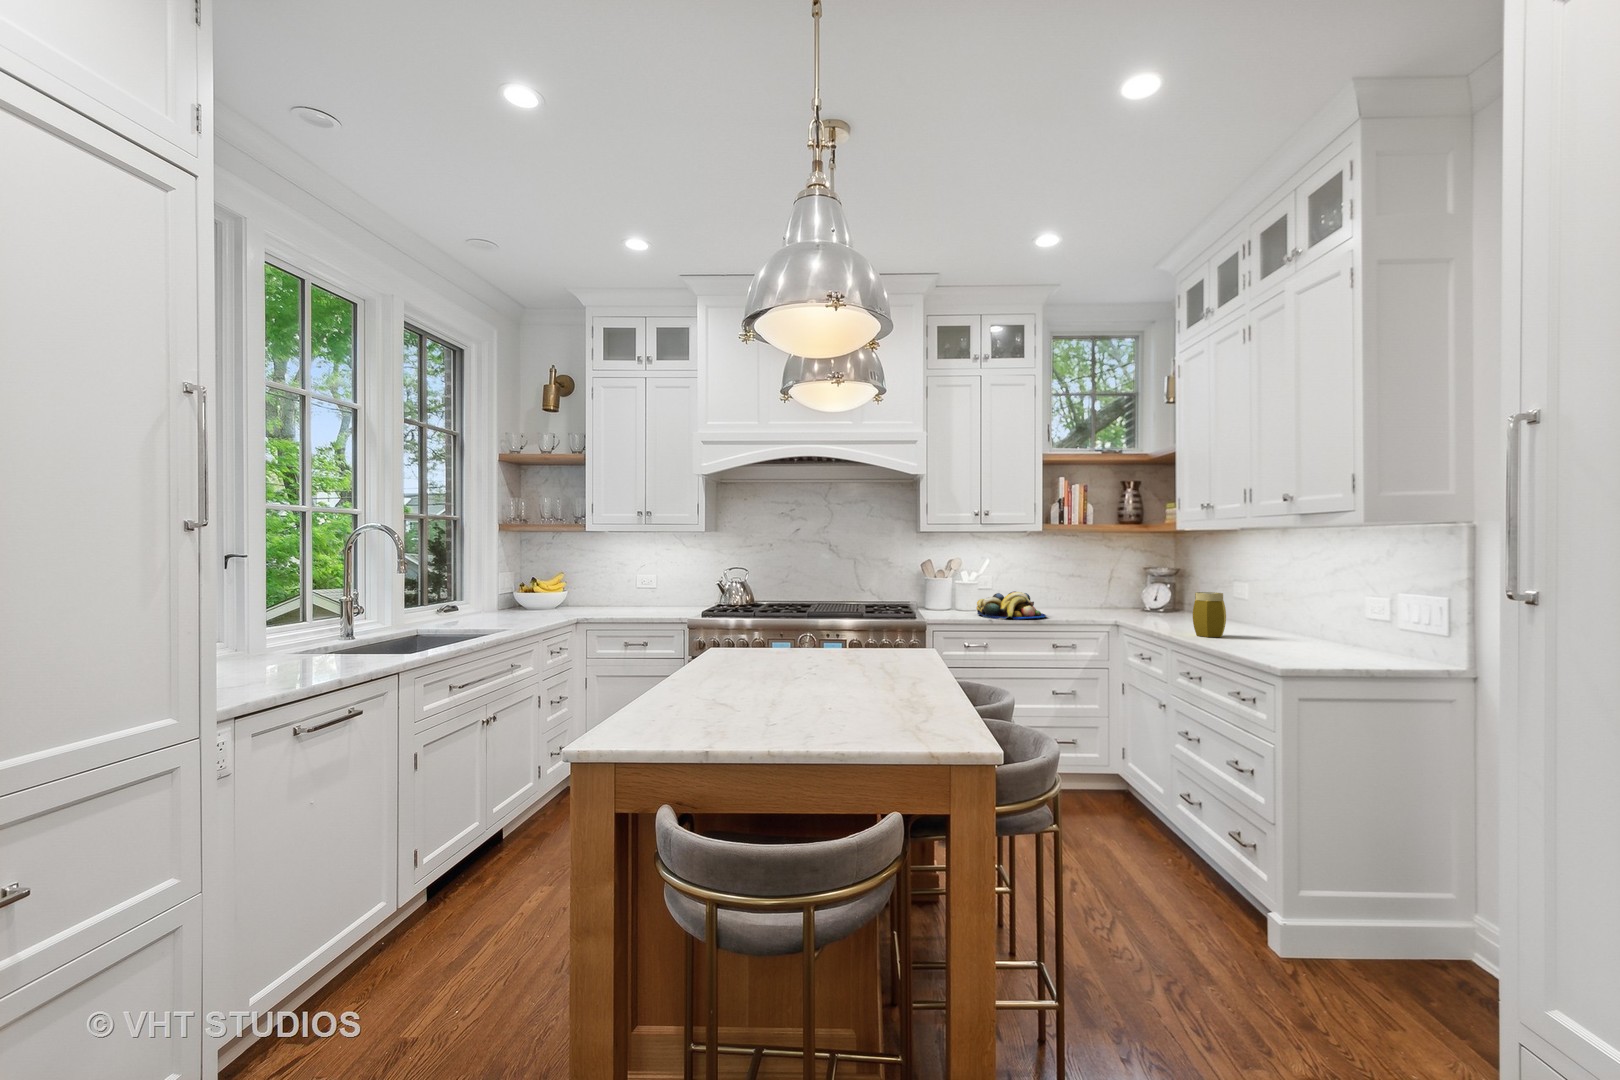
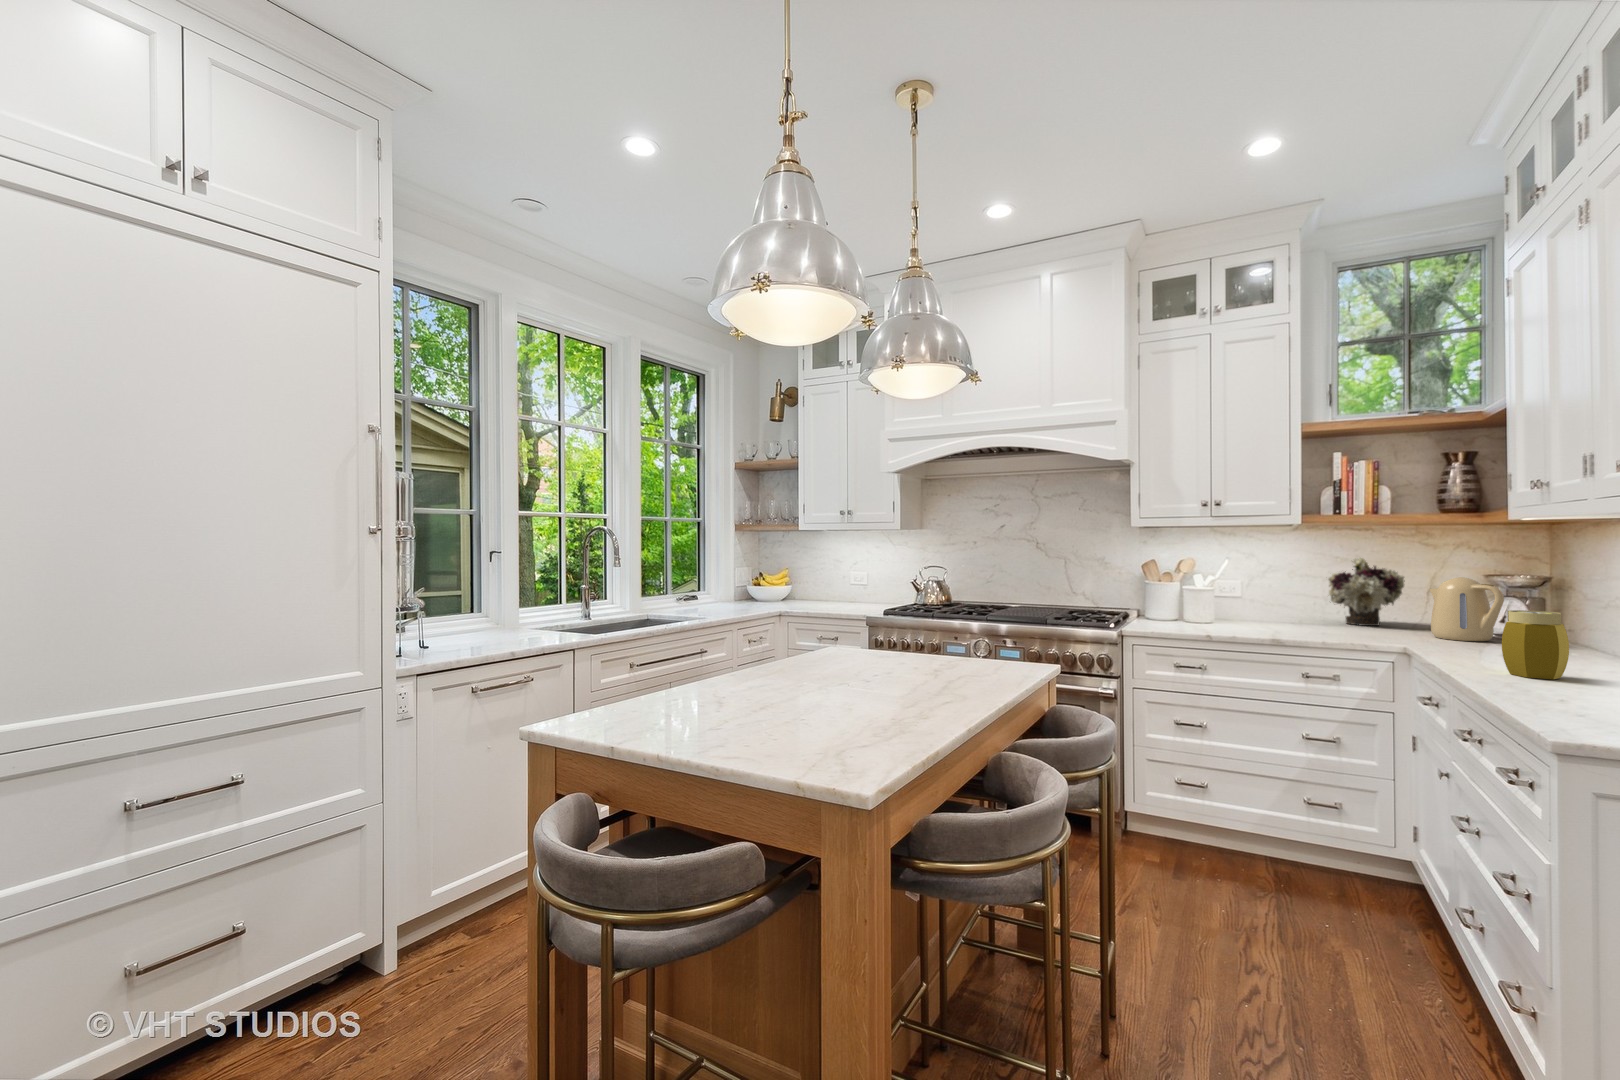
flower arrangement: none [1044,556,1098,608] -> present [1328,558,1405,626]
kettle: none [1117,570,1163,616] -> present [1430,577,1504,641]
fruit bowl: present [977,591,1046,620] -> none [1195,600,1294,635]

